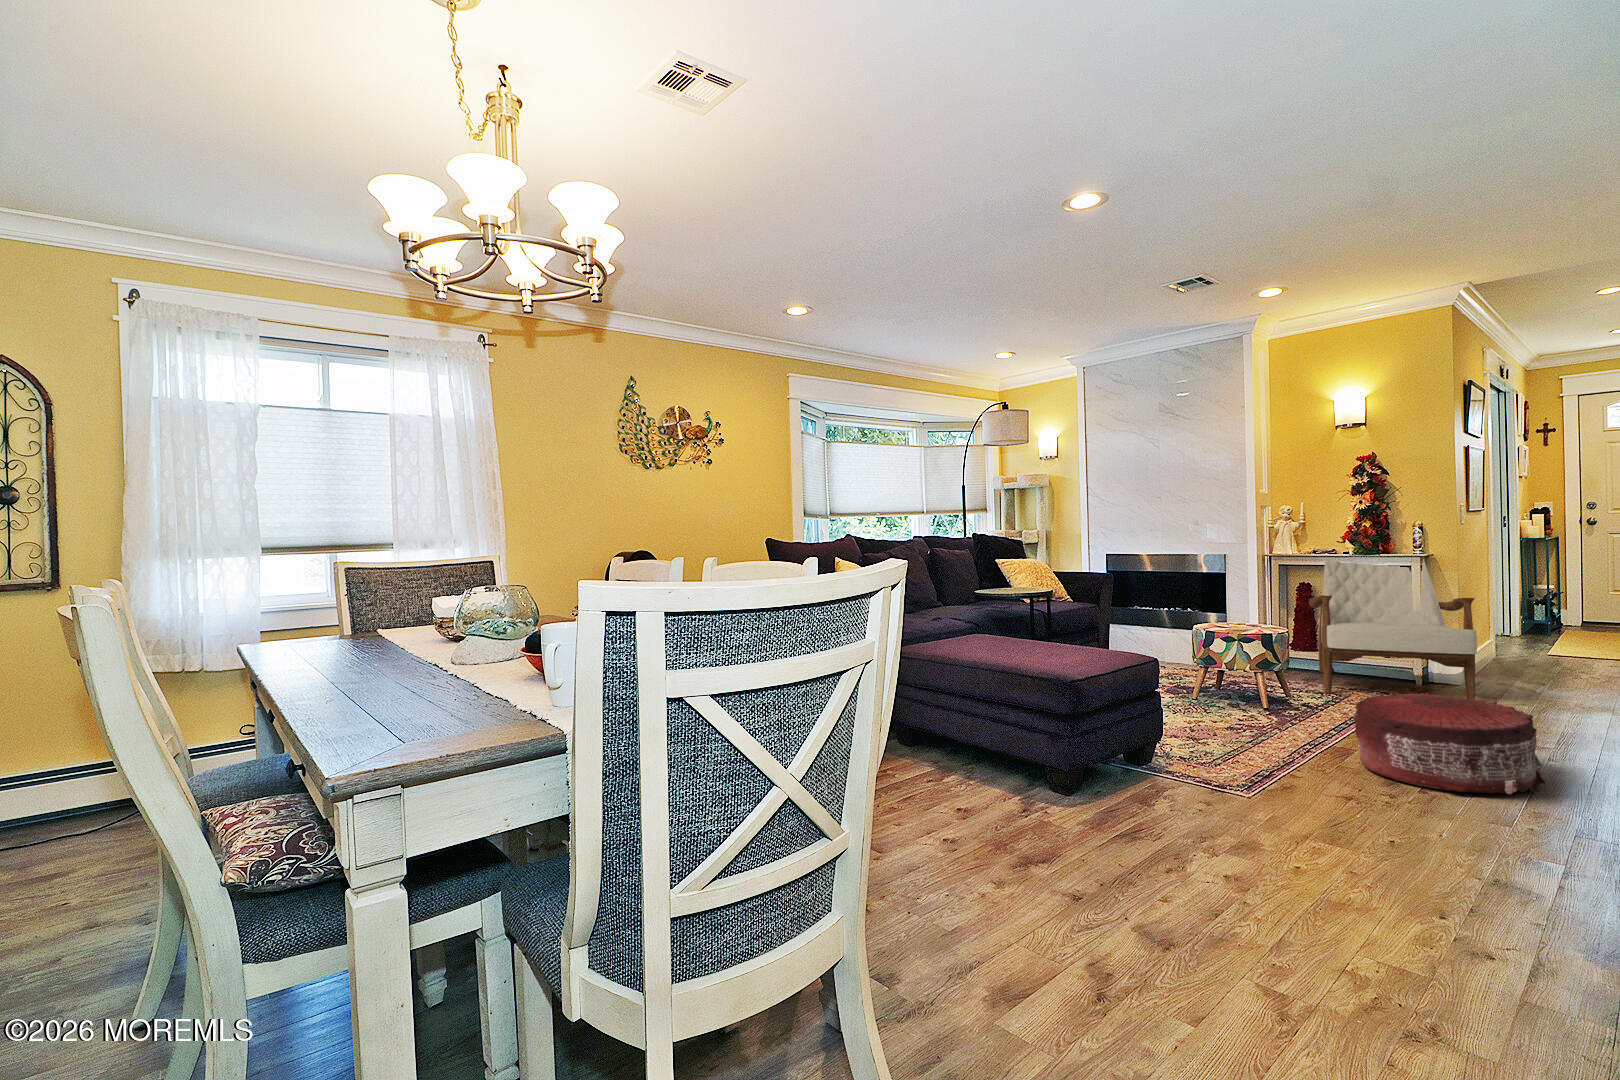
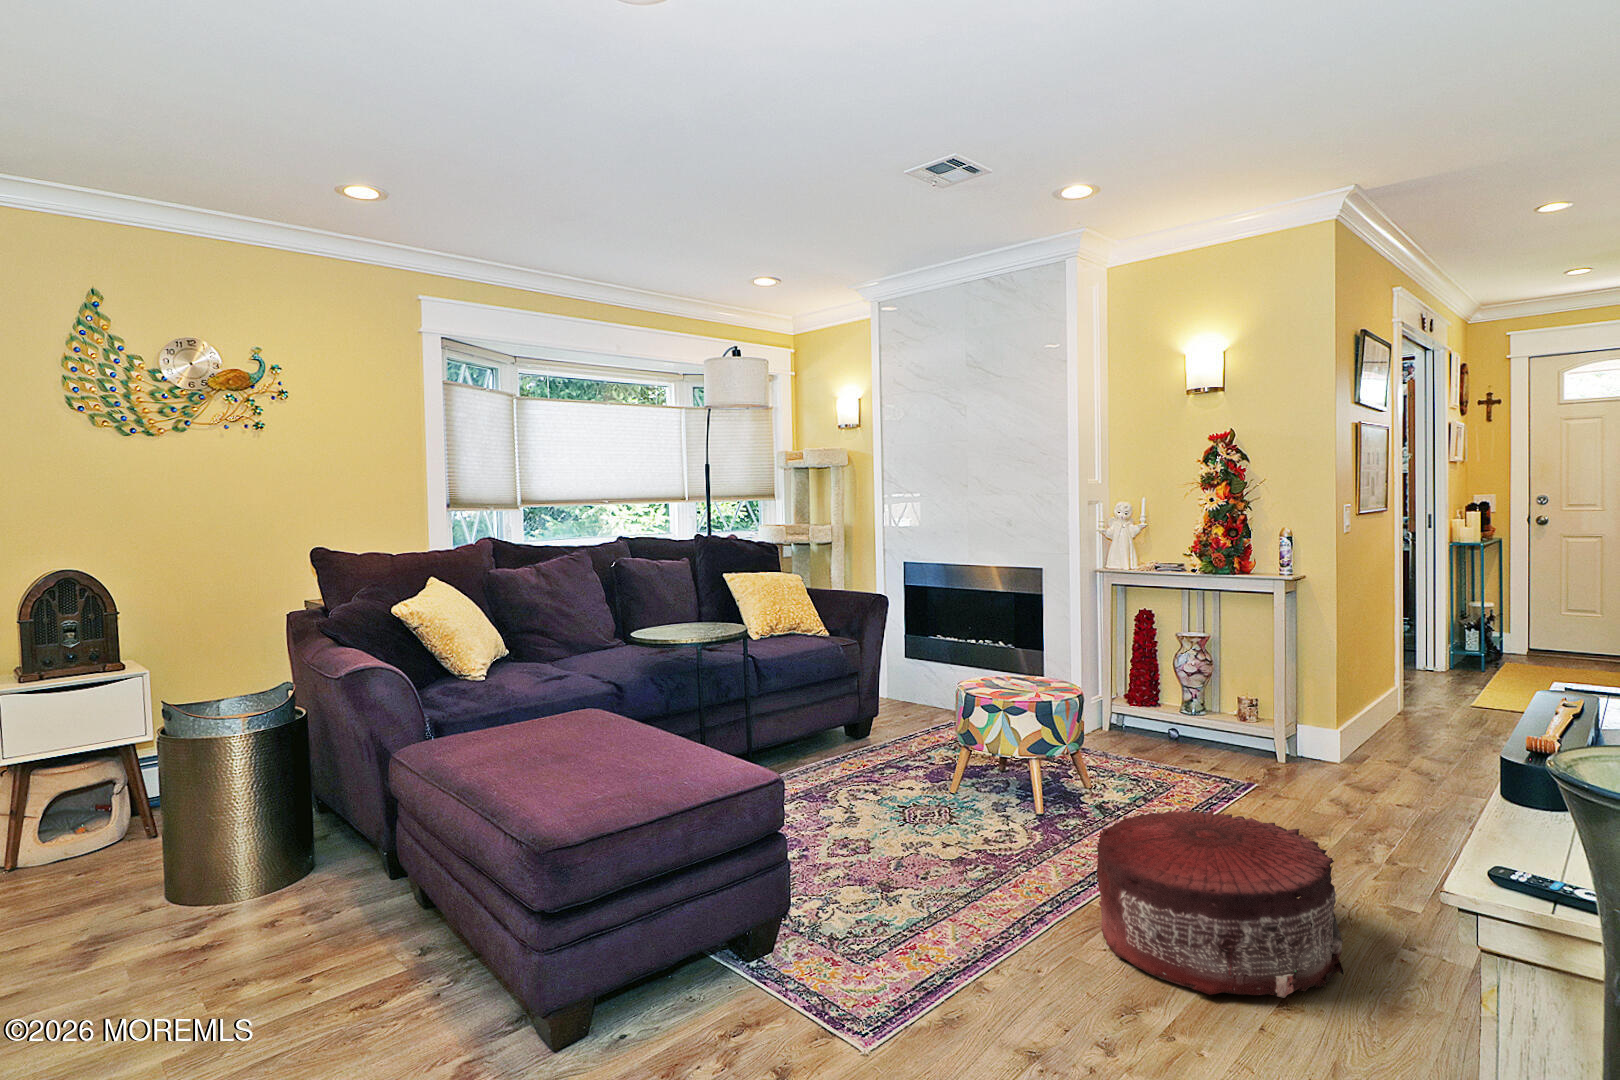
armchair: present [1309,559,1477,700] -> none [1137,573,1336,793]

